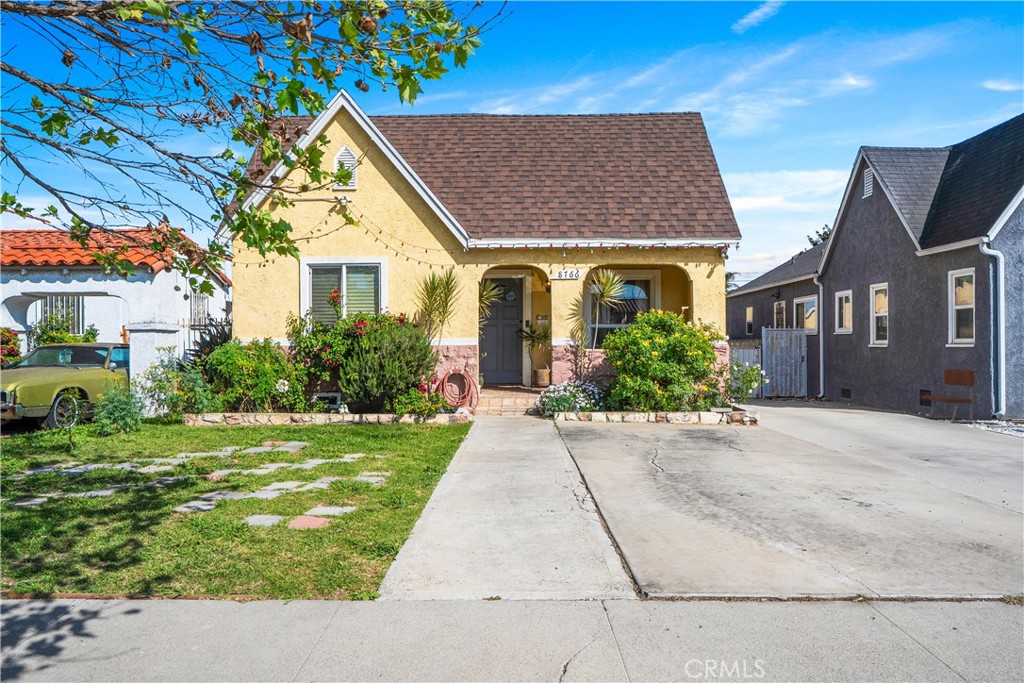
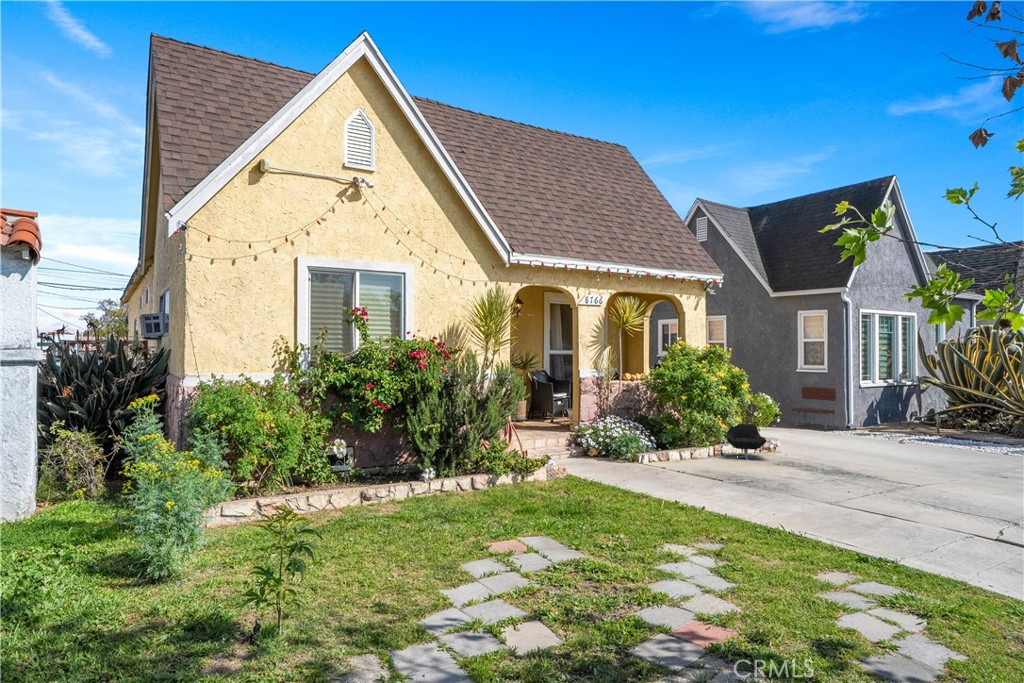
lounge chair: present [346,391,387,425] -> present [726,424,766,461]

